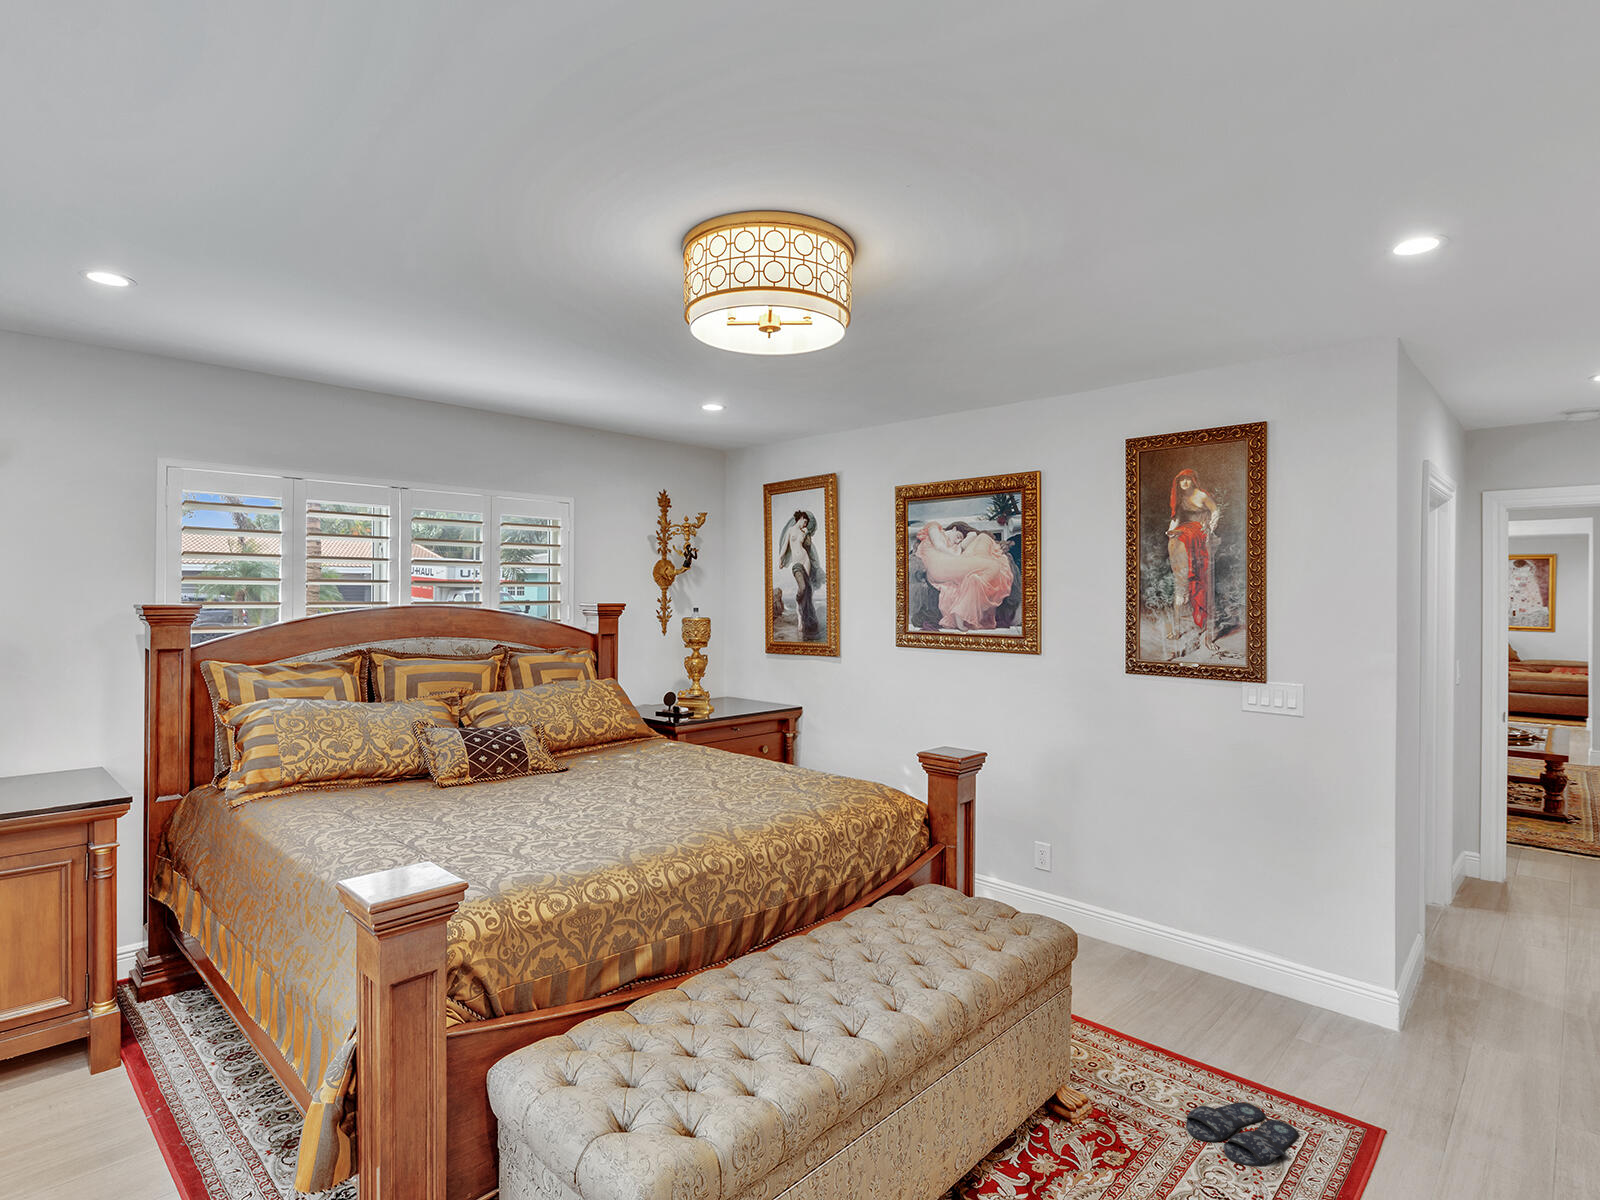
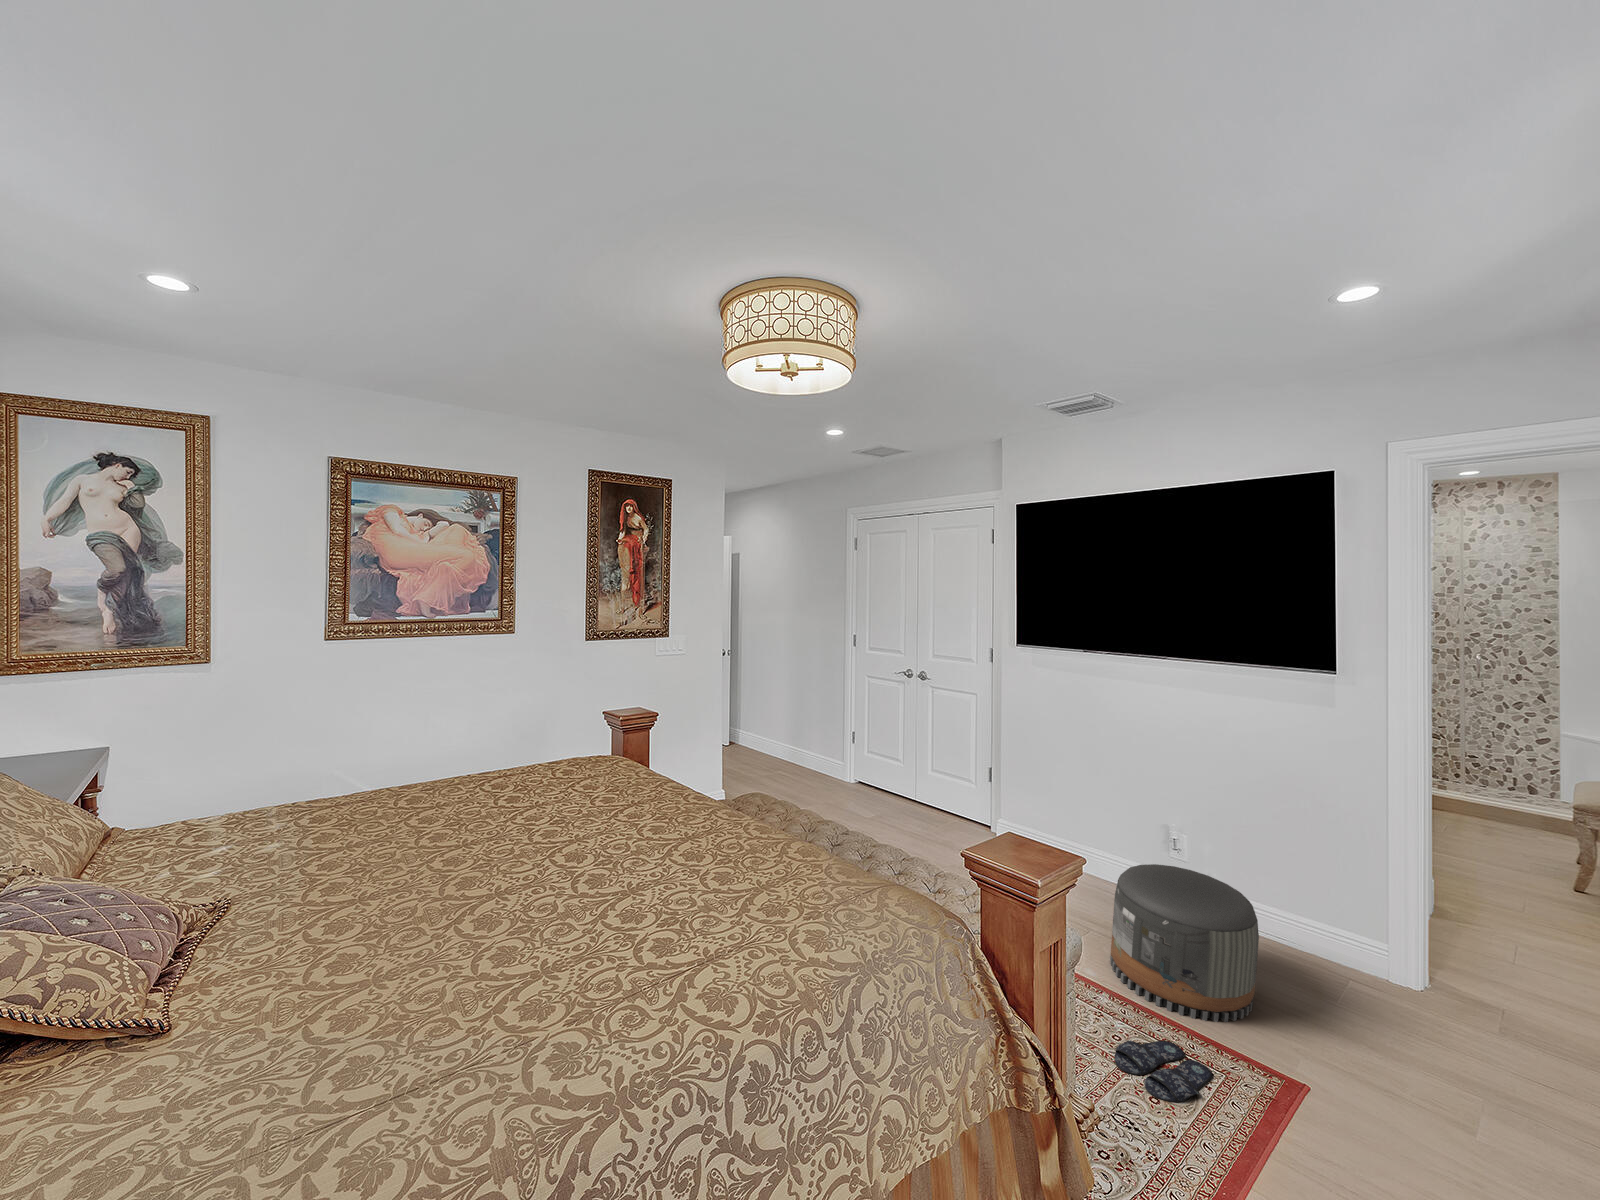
pouf: none [1168,903,1335,1078] -> present [1110,864,1259,1022]

